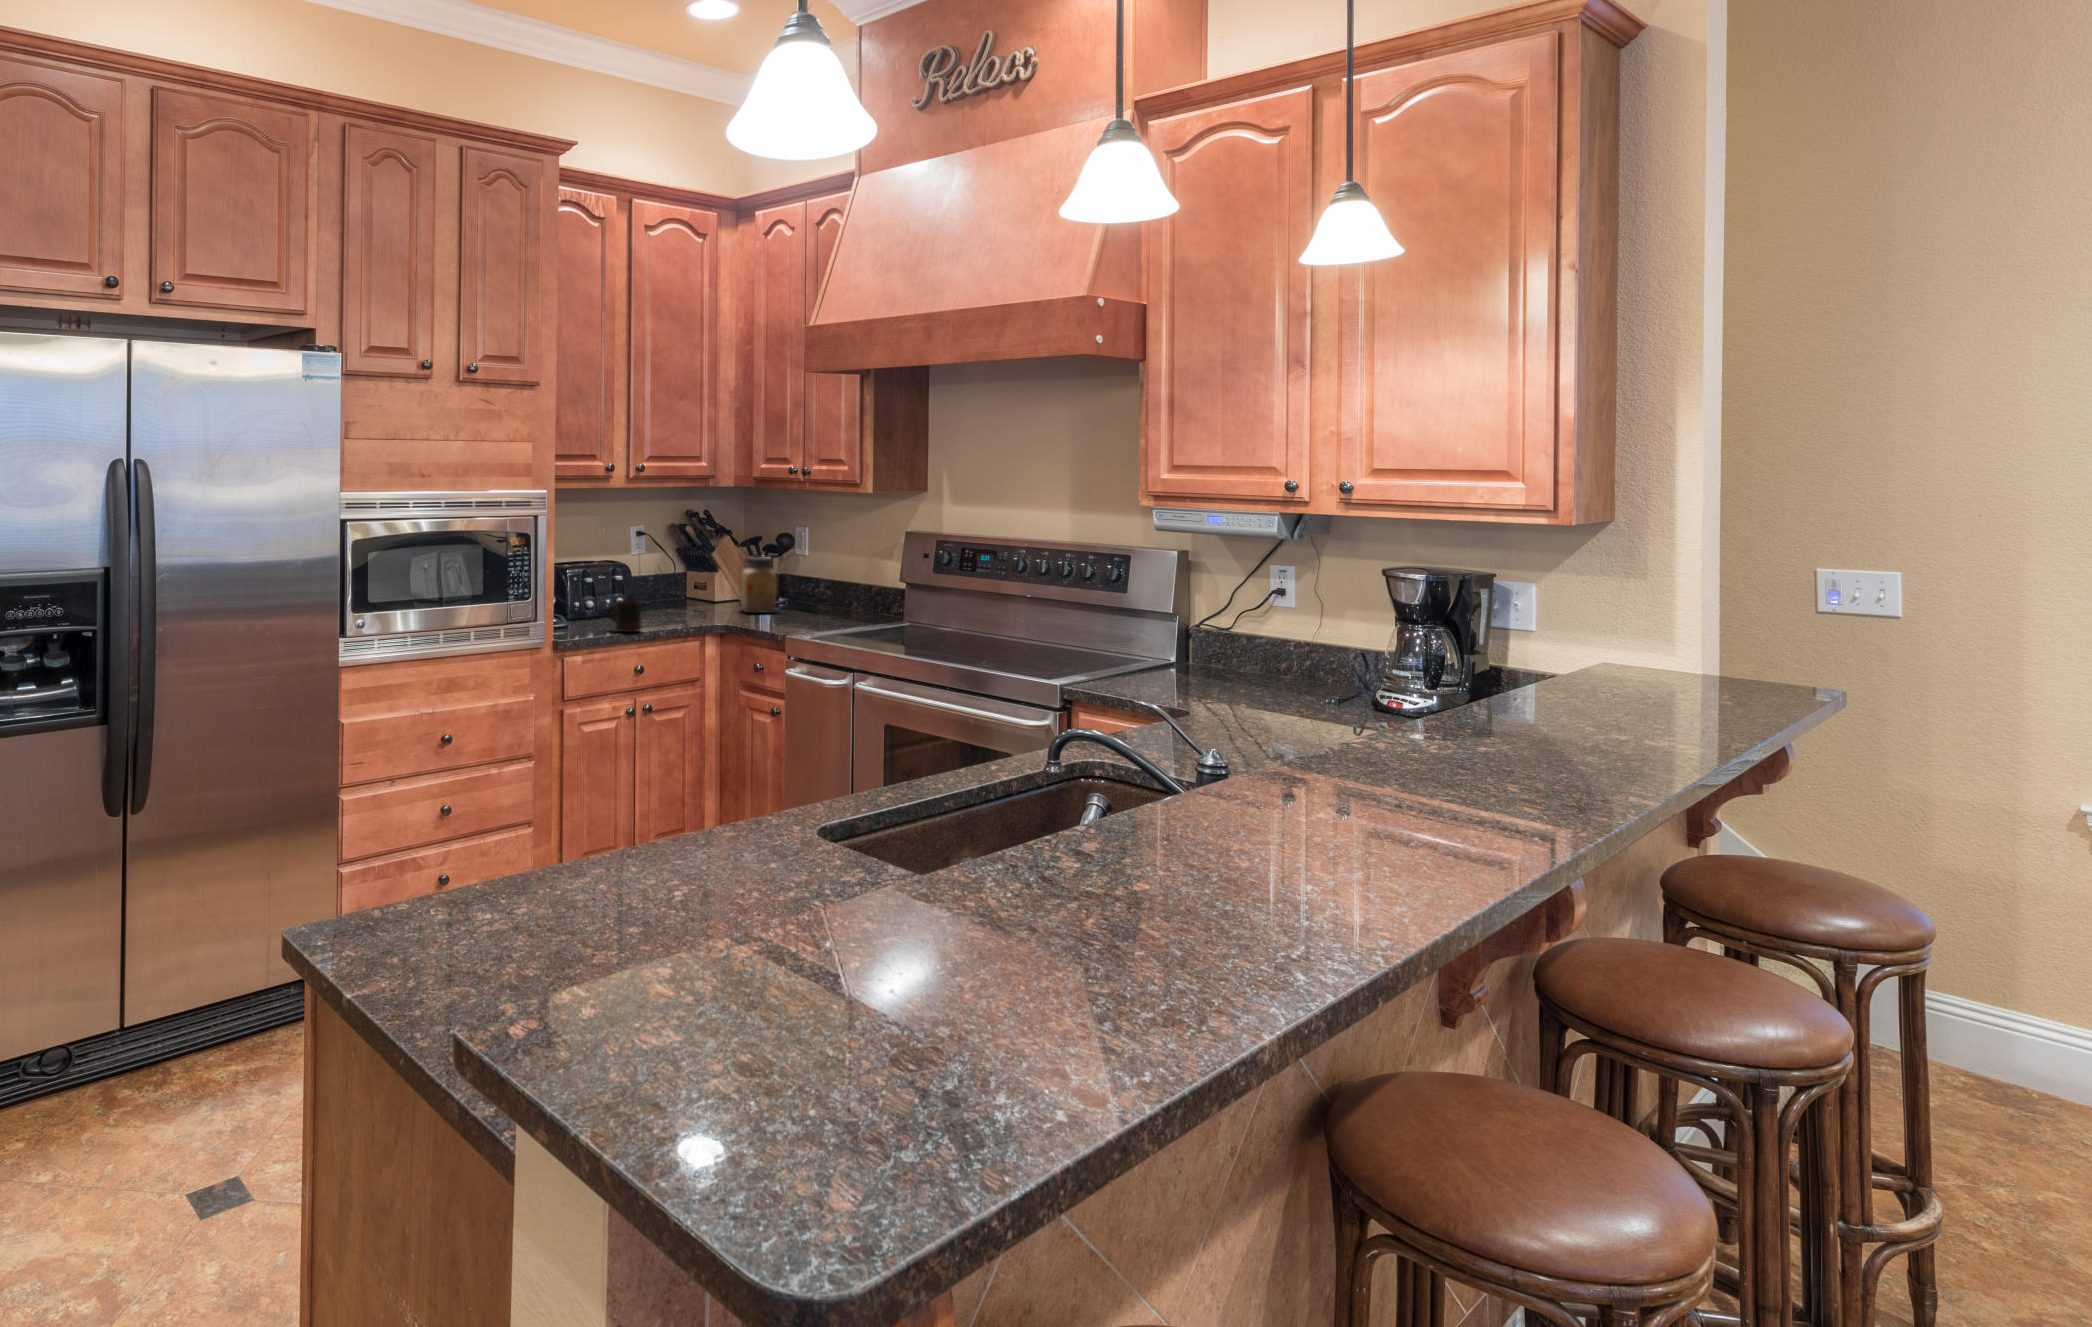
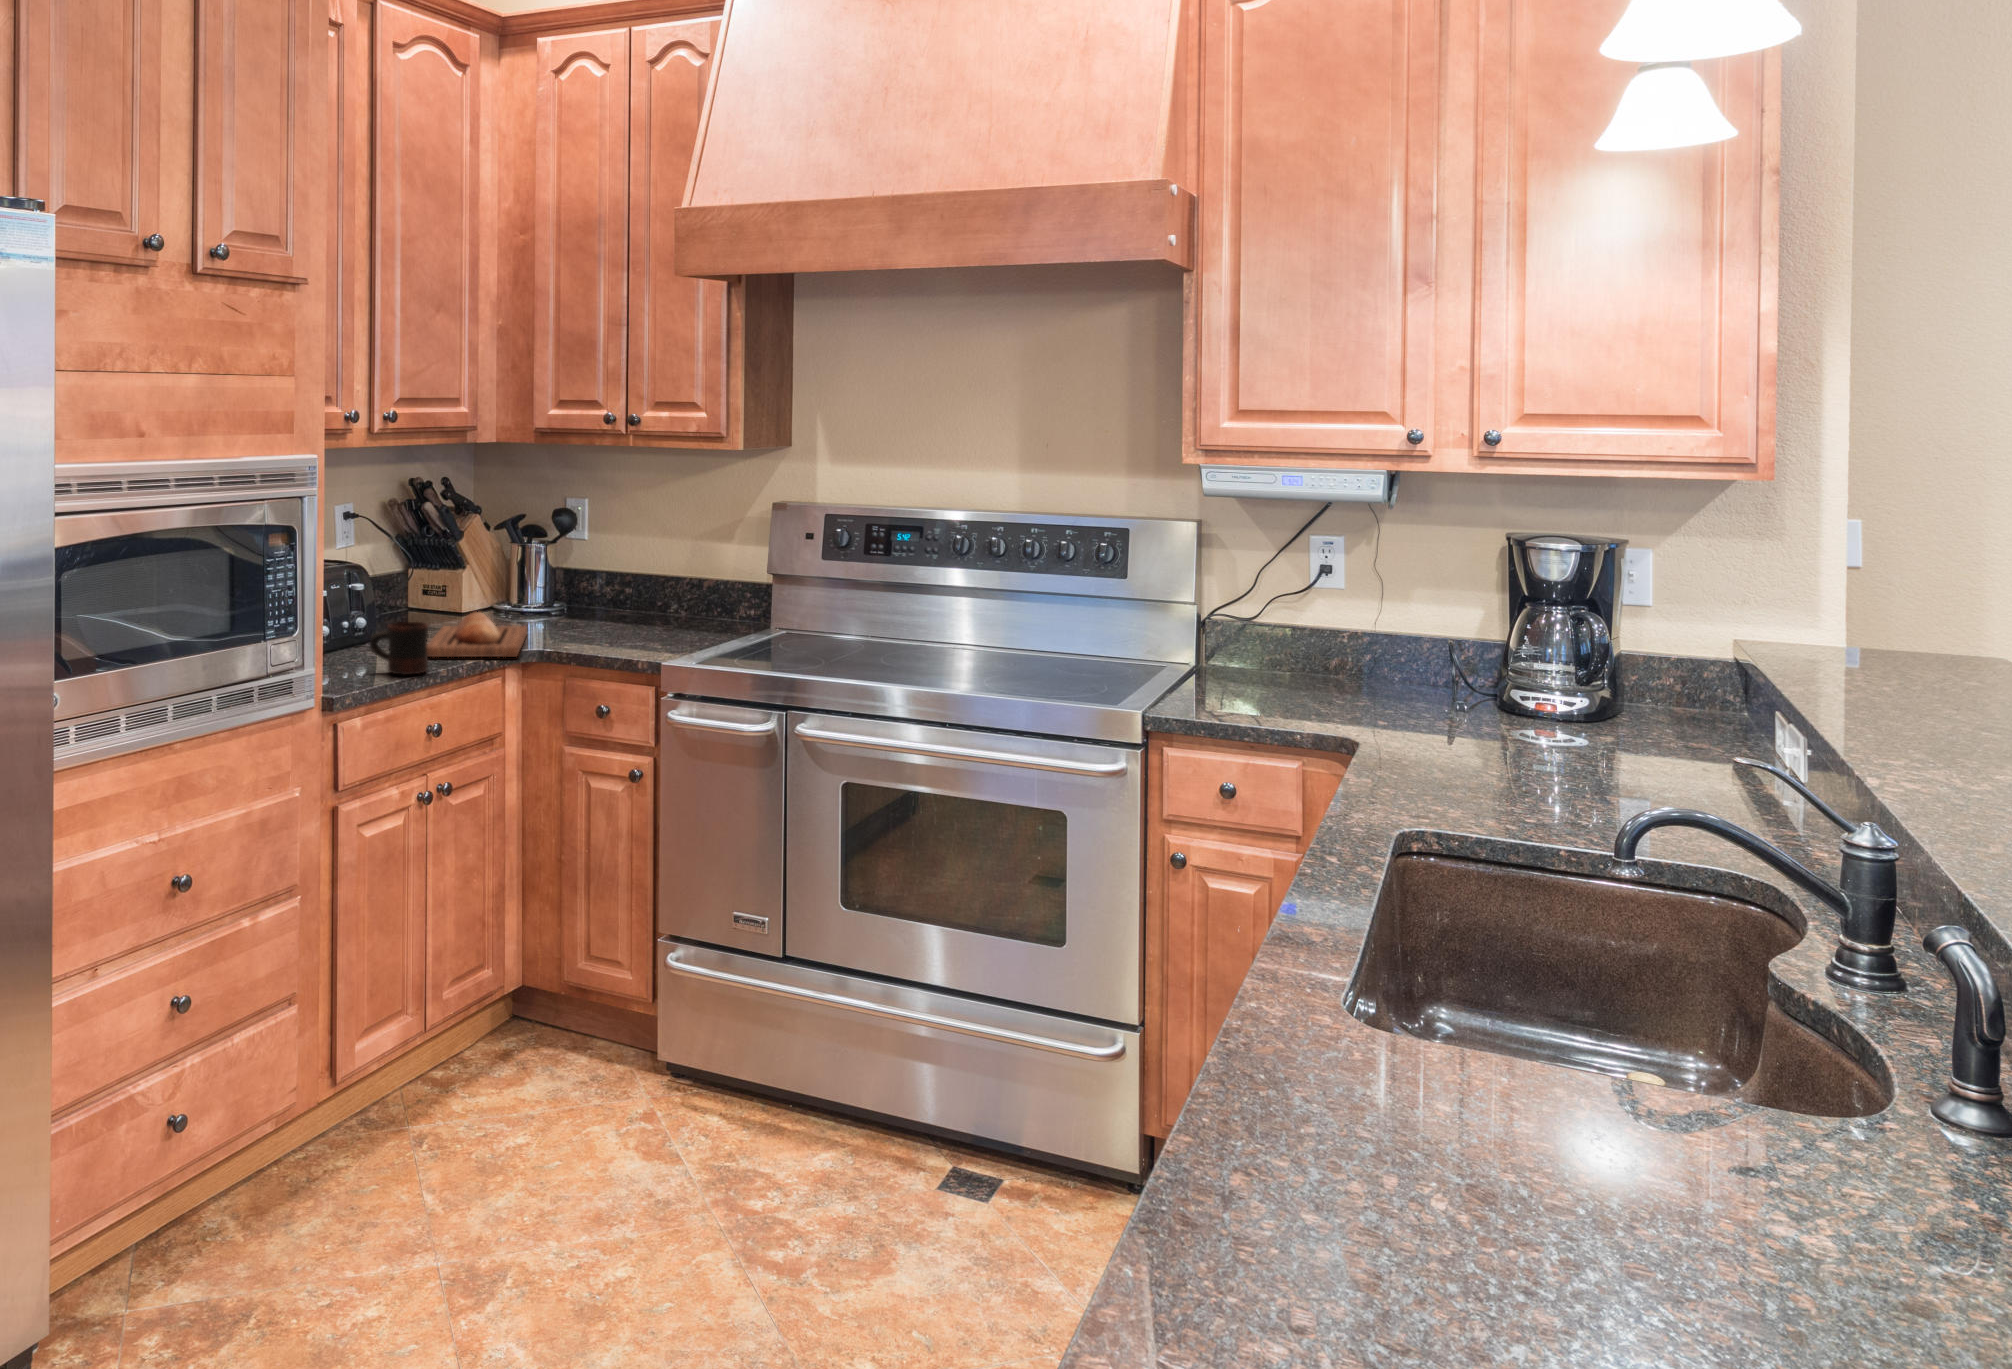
jar: present [741,557,777,613] -> none [516,545,574,630]
bread loaf: none [652,599,739,627] -> present [427,612,527,657]

